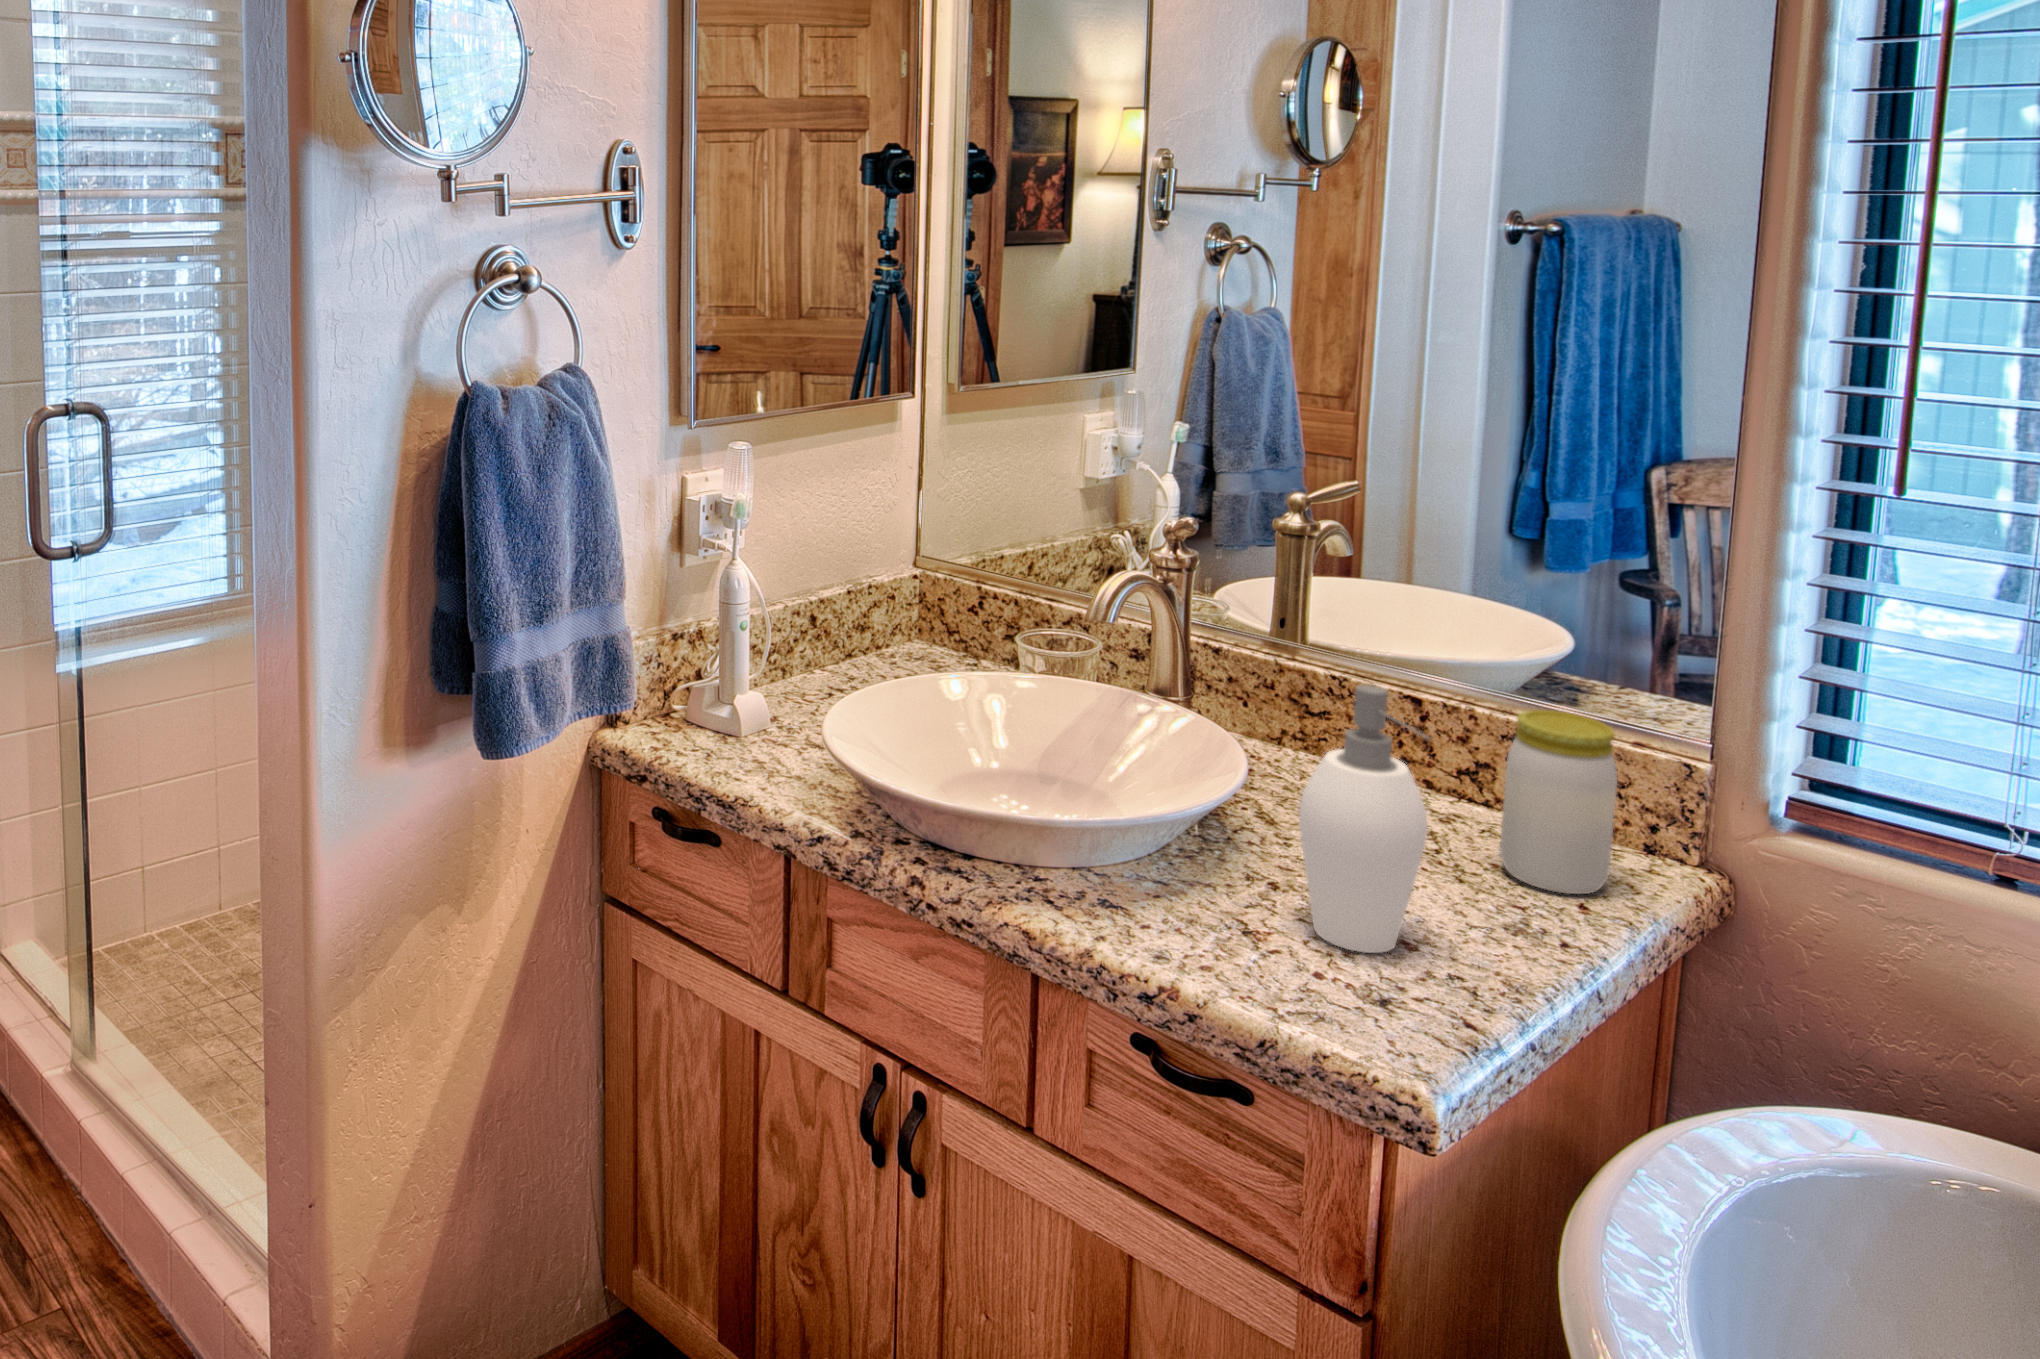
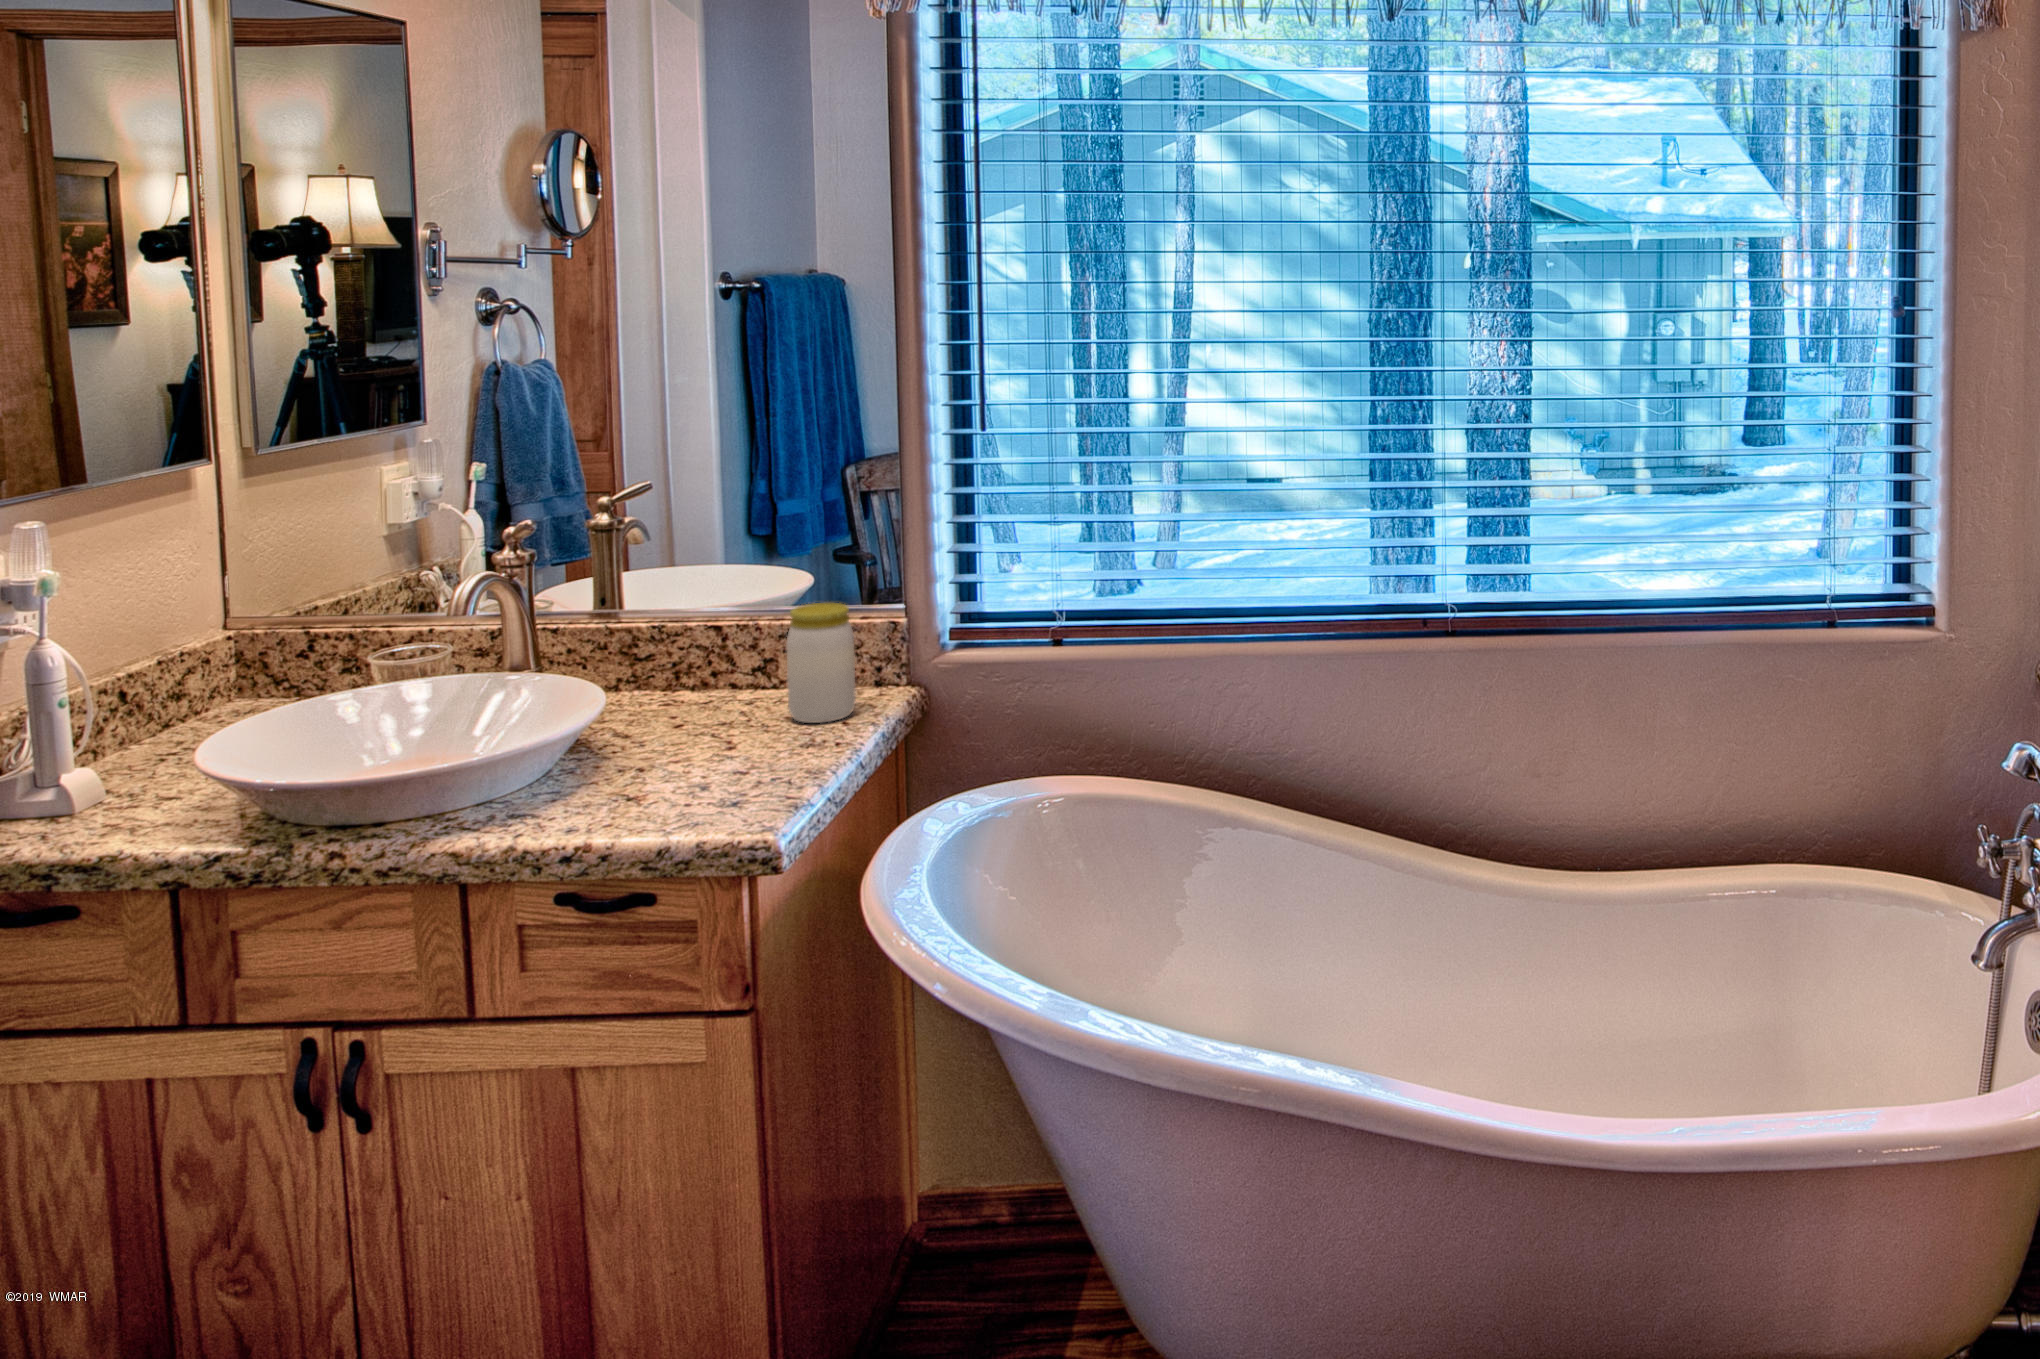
soap dispenser: present [1299,685,1431,953] -> none [657,600,745,787]

